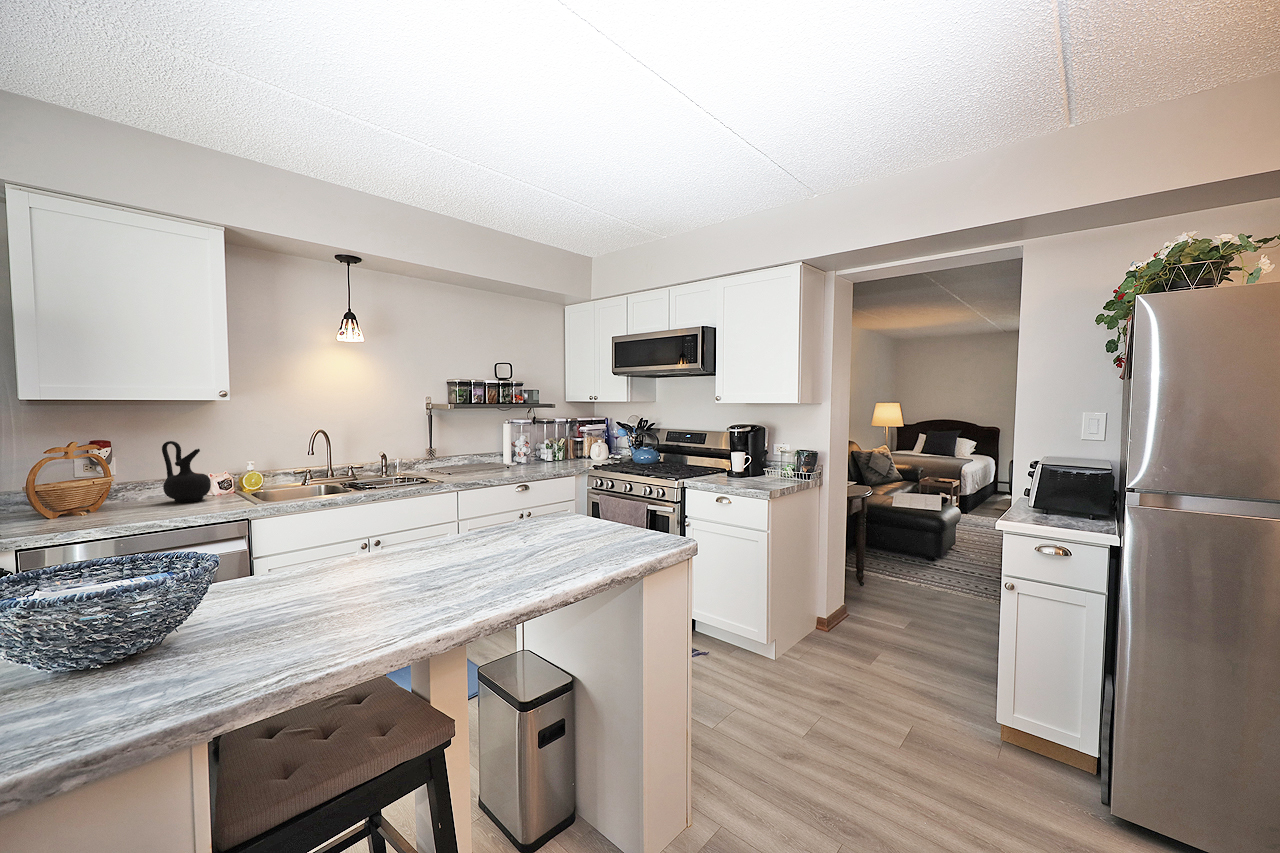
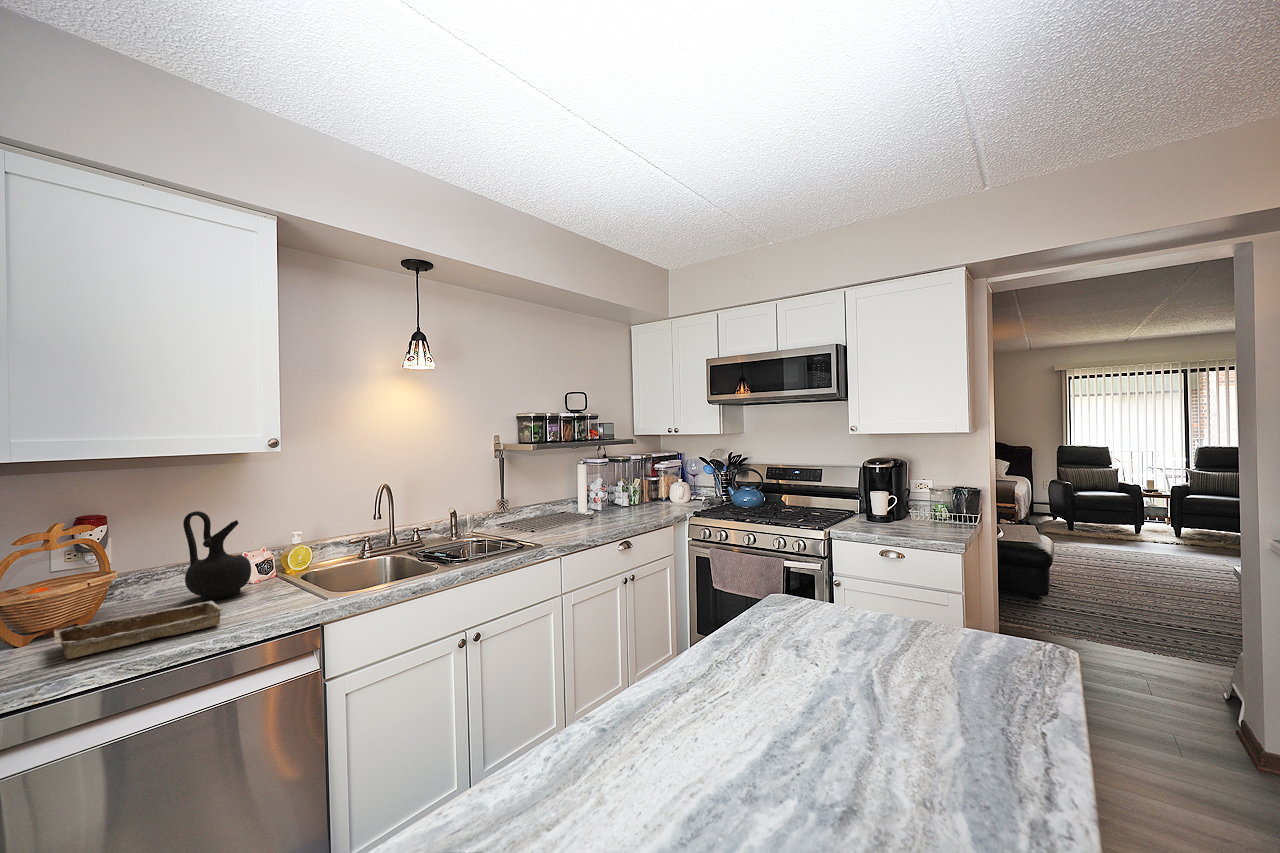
tray: none [68,500,179,523] -> present [54,601,224,659]

